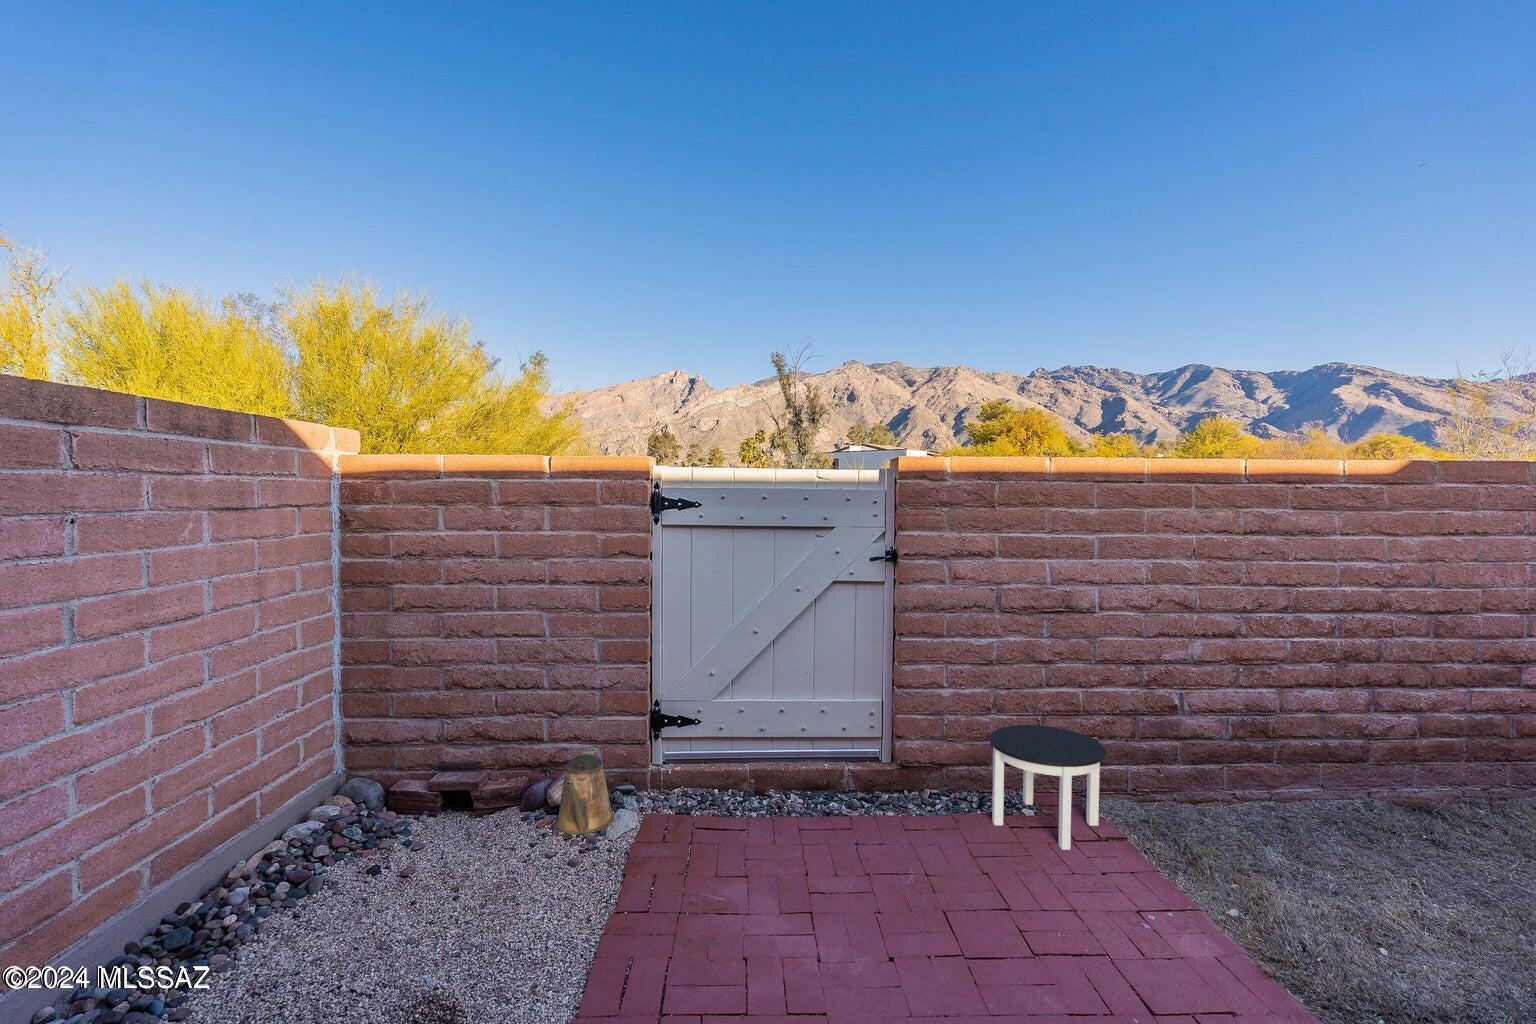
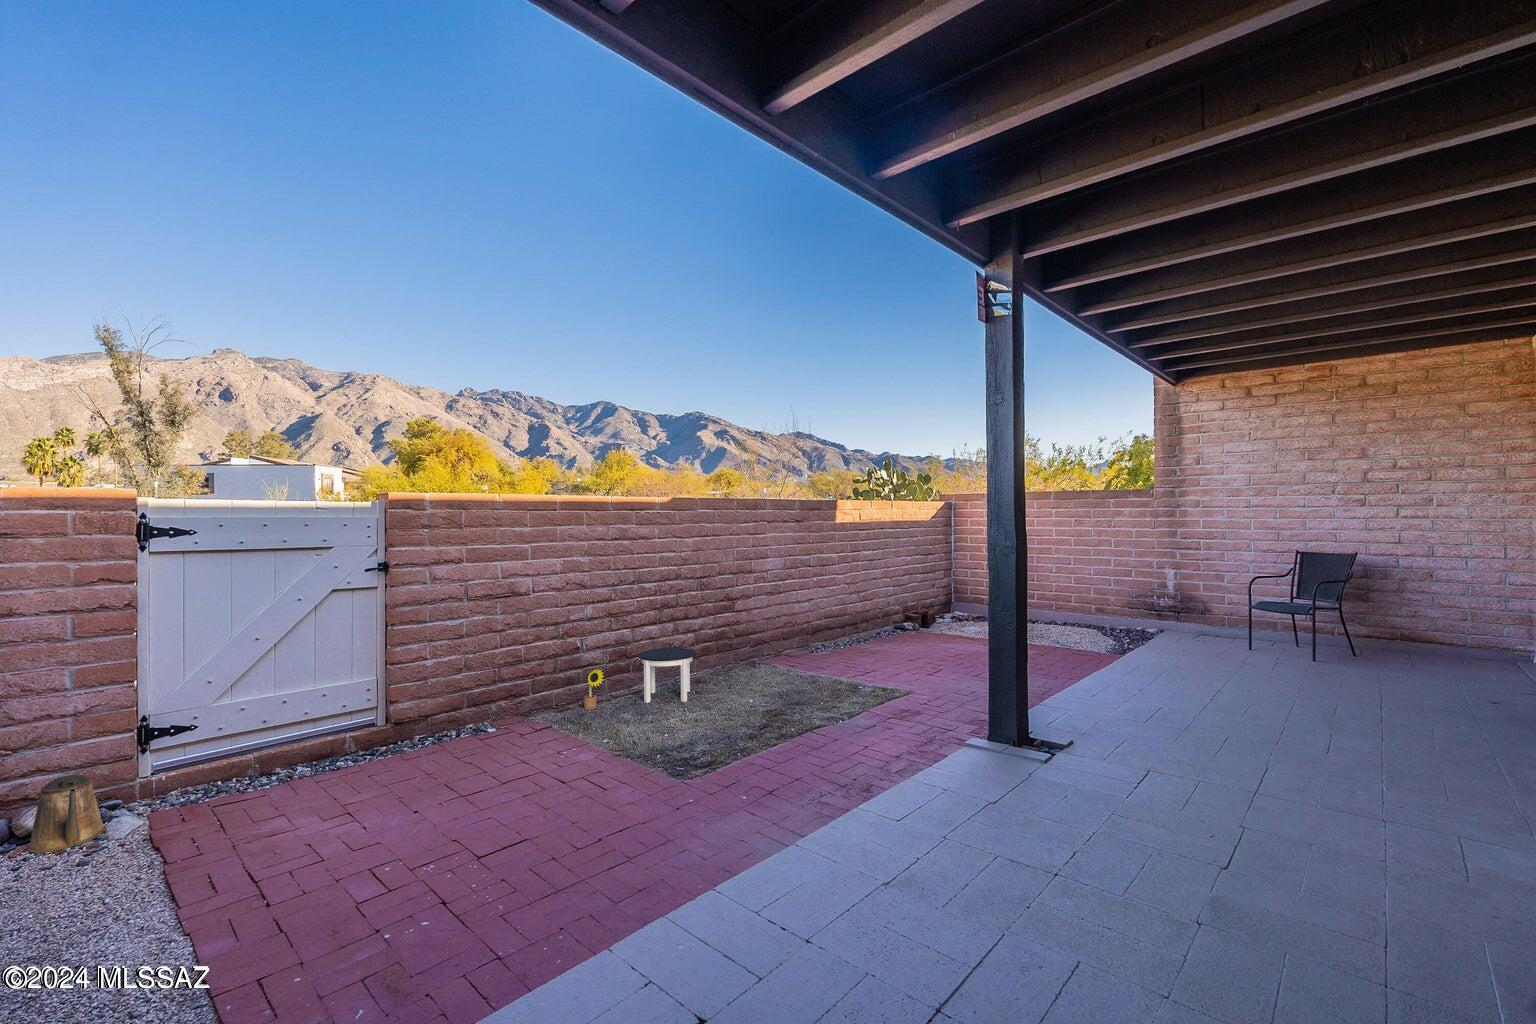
round table: present [990,725,1106,850] -> present [638,648,696,703]
decorative plant: none [1182,751,1223,815] -> present [584,669,605,709]

